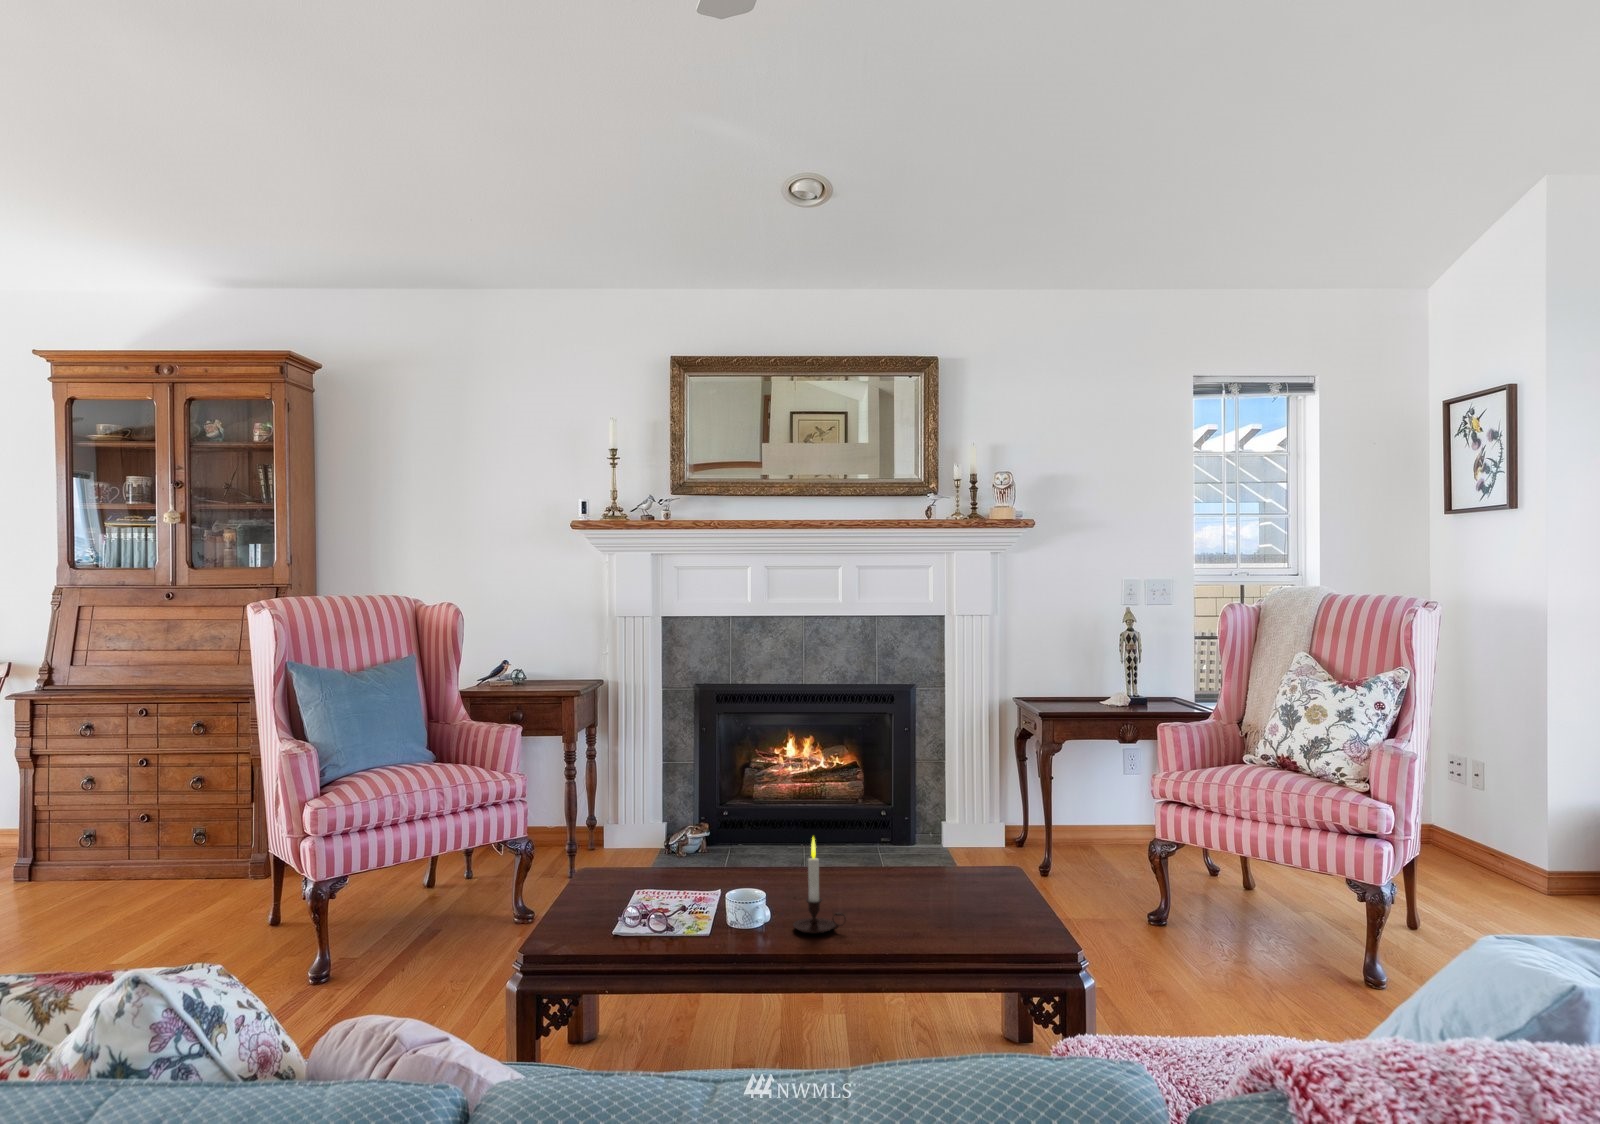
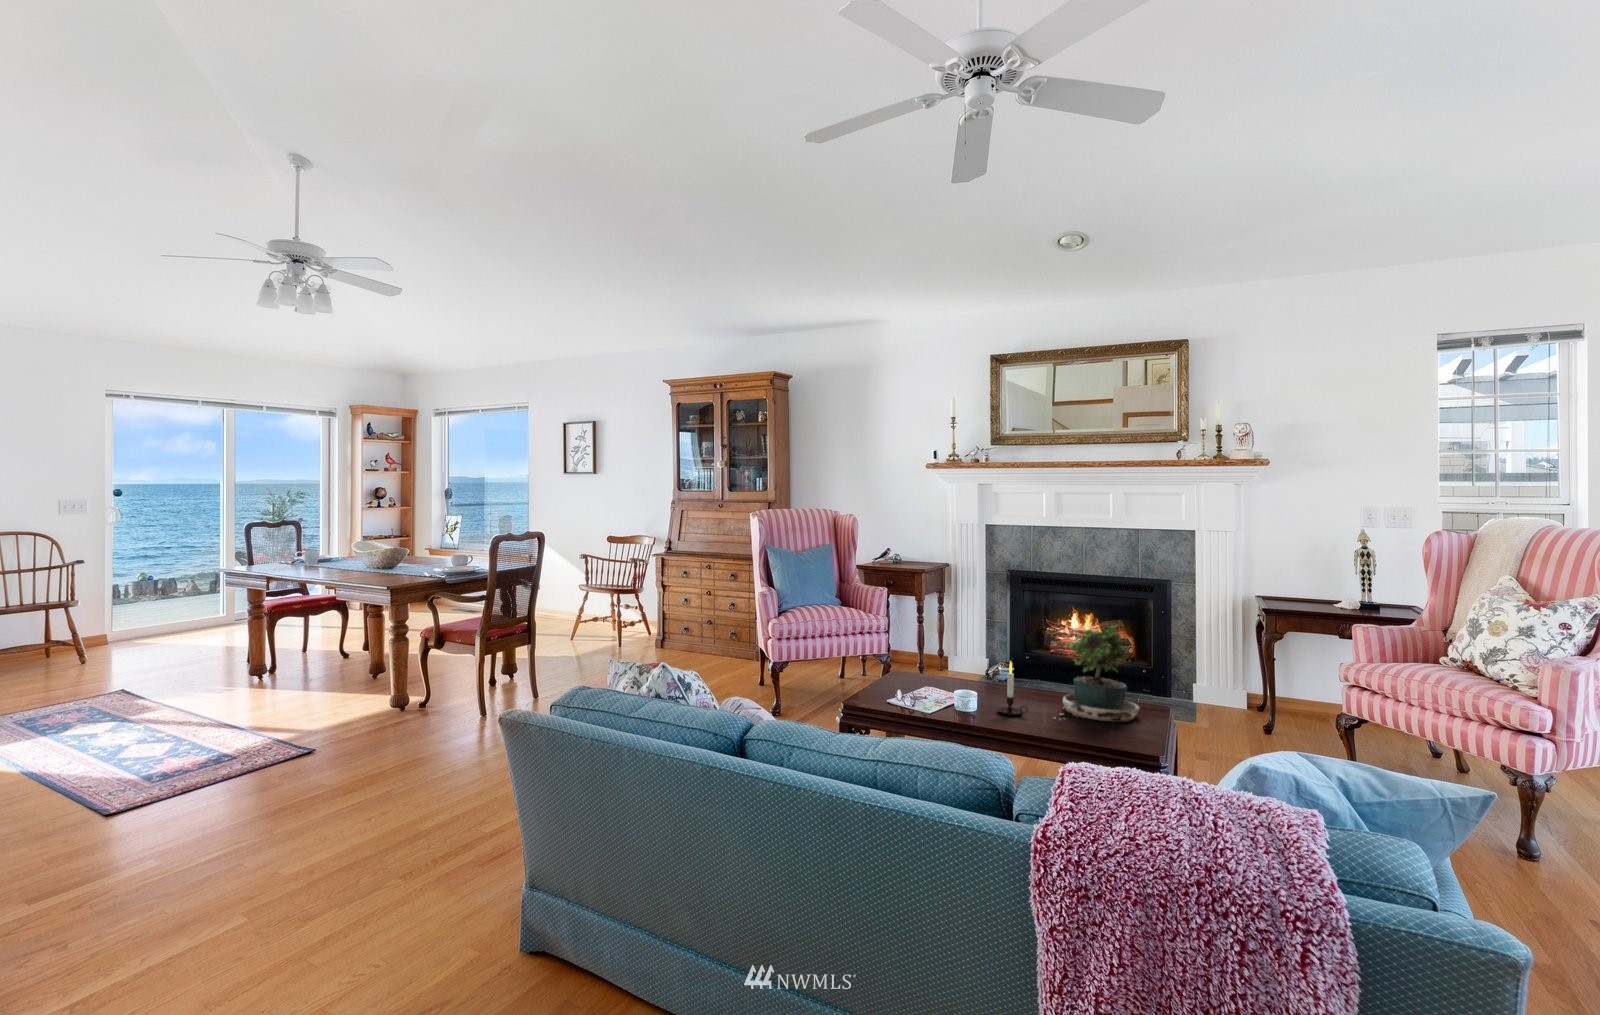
potted plant: none [881,754,995,928] -> present [1060,626,1140,721]

